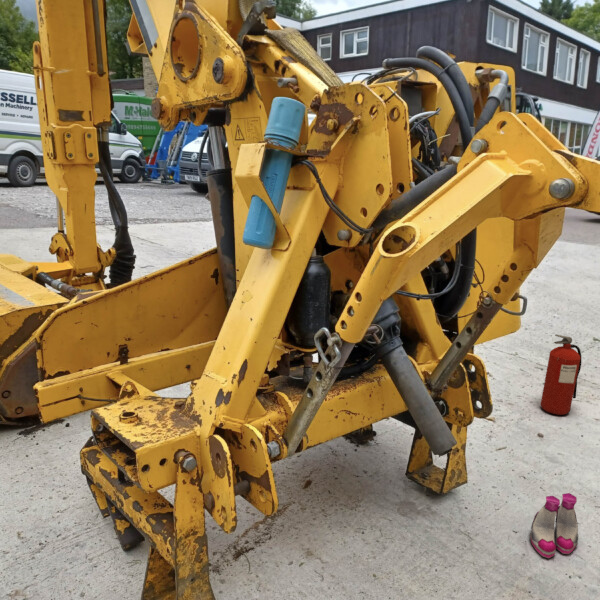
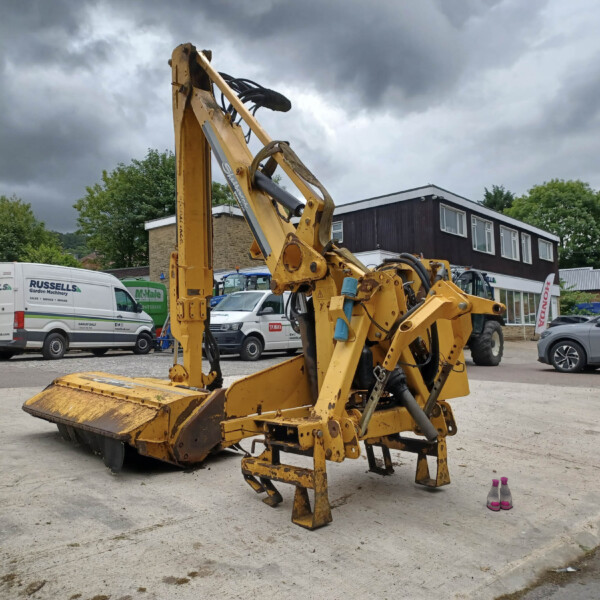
fire extinguisher: present [541,334,581,415] -> none [495,412,516,465]

